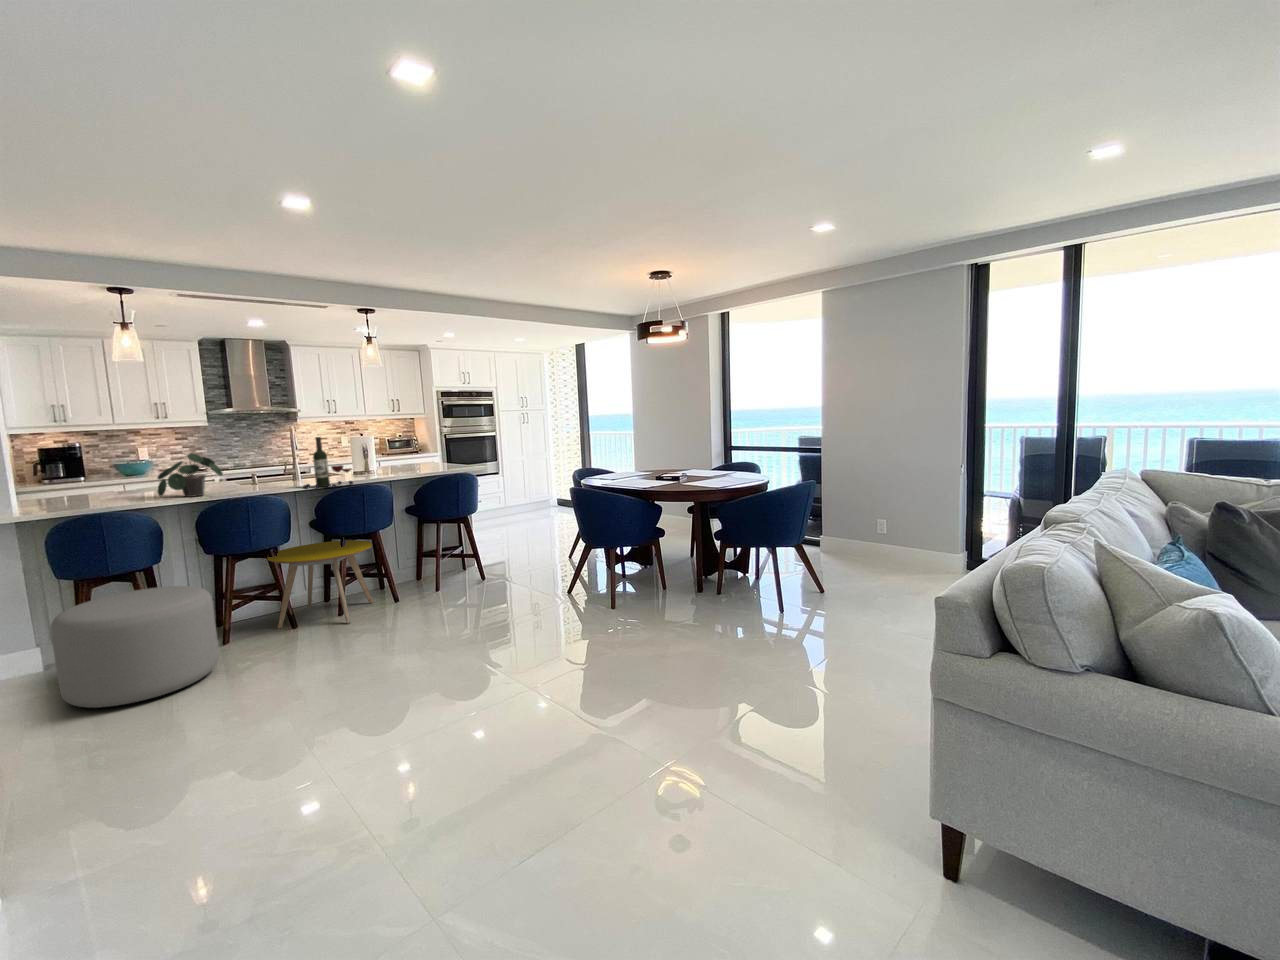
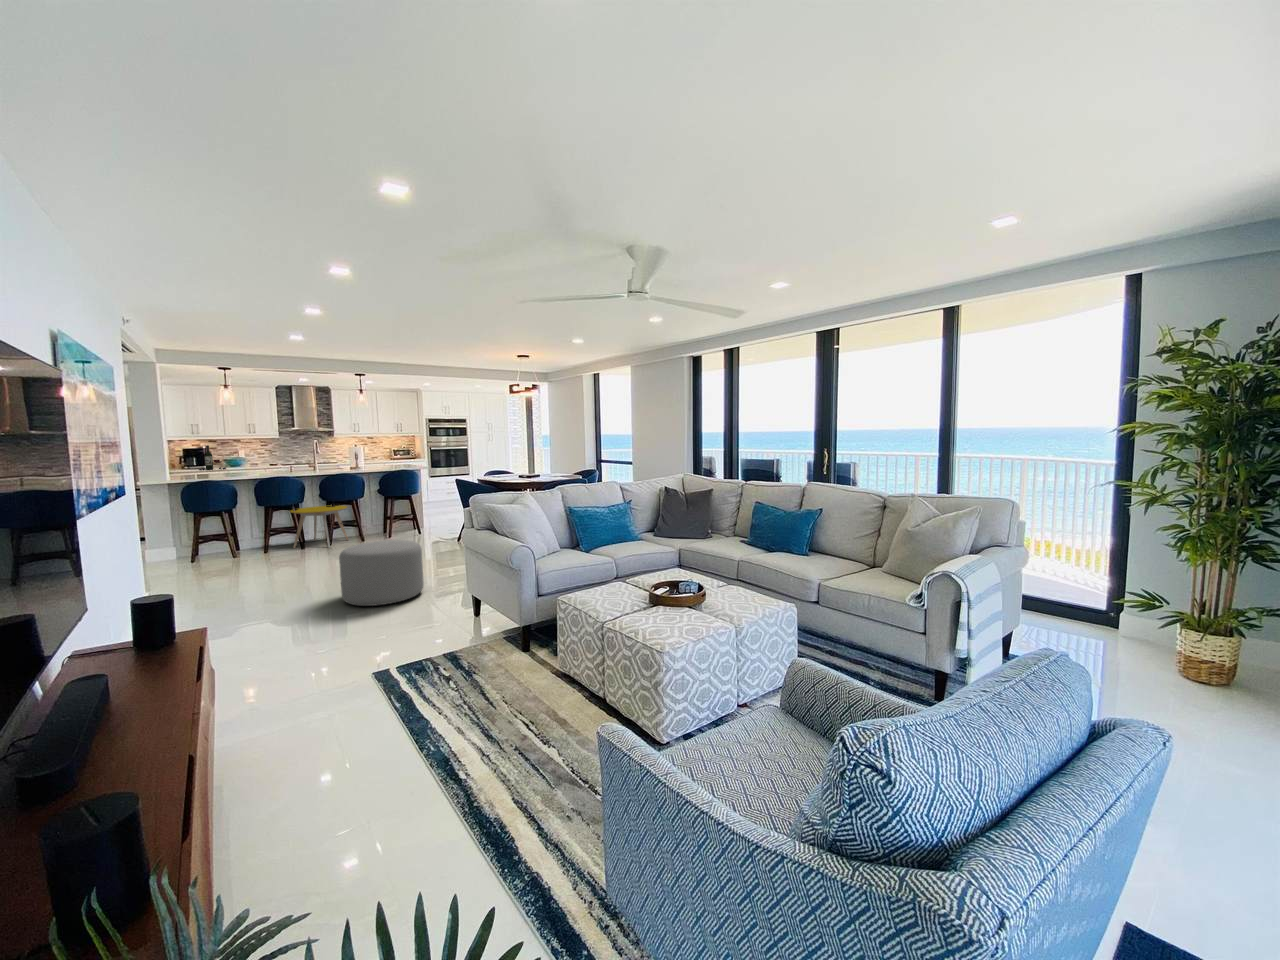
wine bottle: present [303,437,353,488] -> present [199,445,226,470]
potted plant: present [157,453,223,497] -> none [237,455,271,477]
ottoman: present [50,586,219,708] -> present [339,540,424,606]

